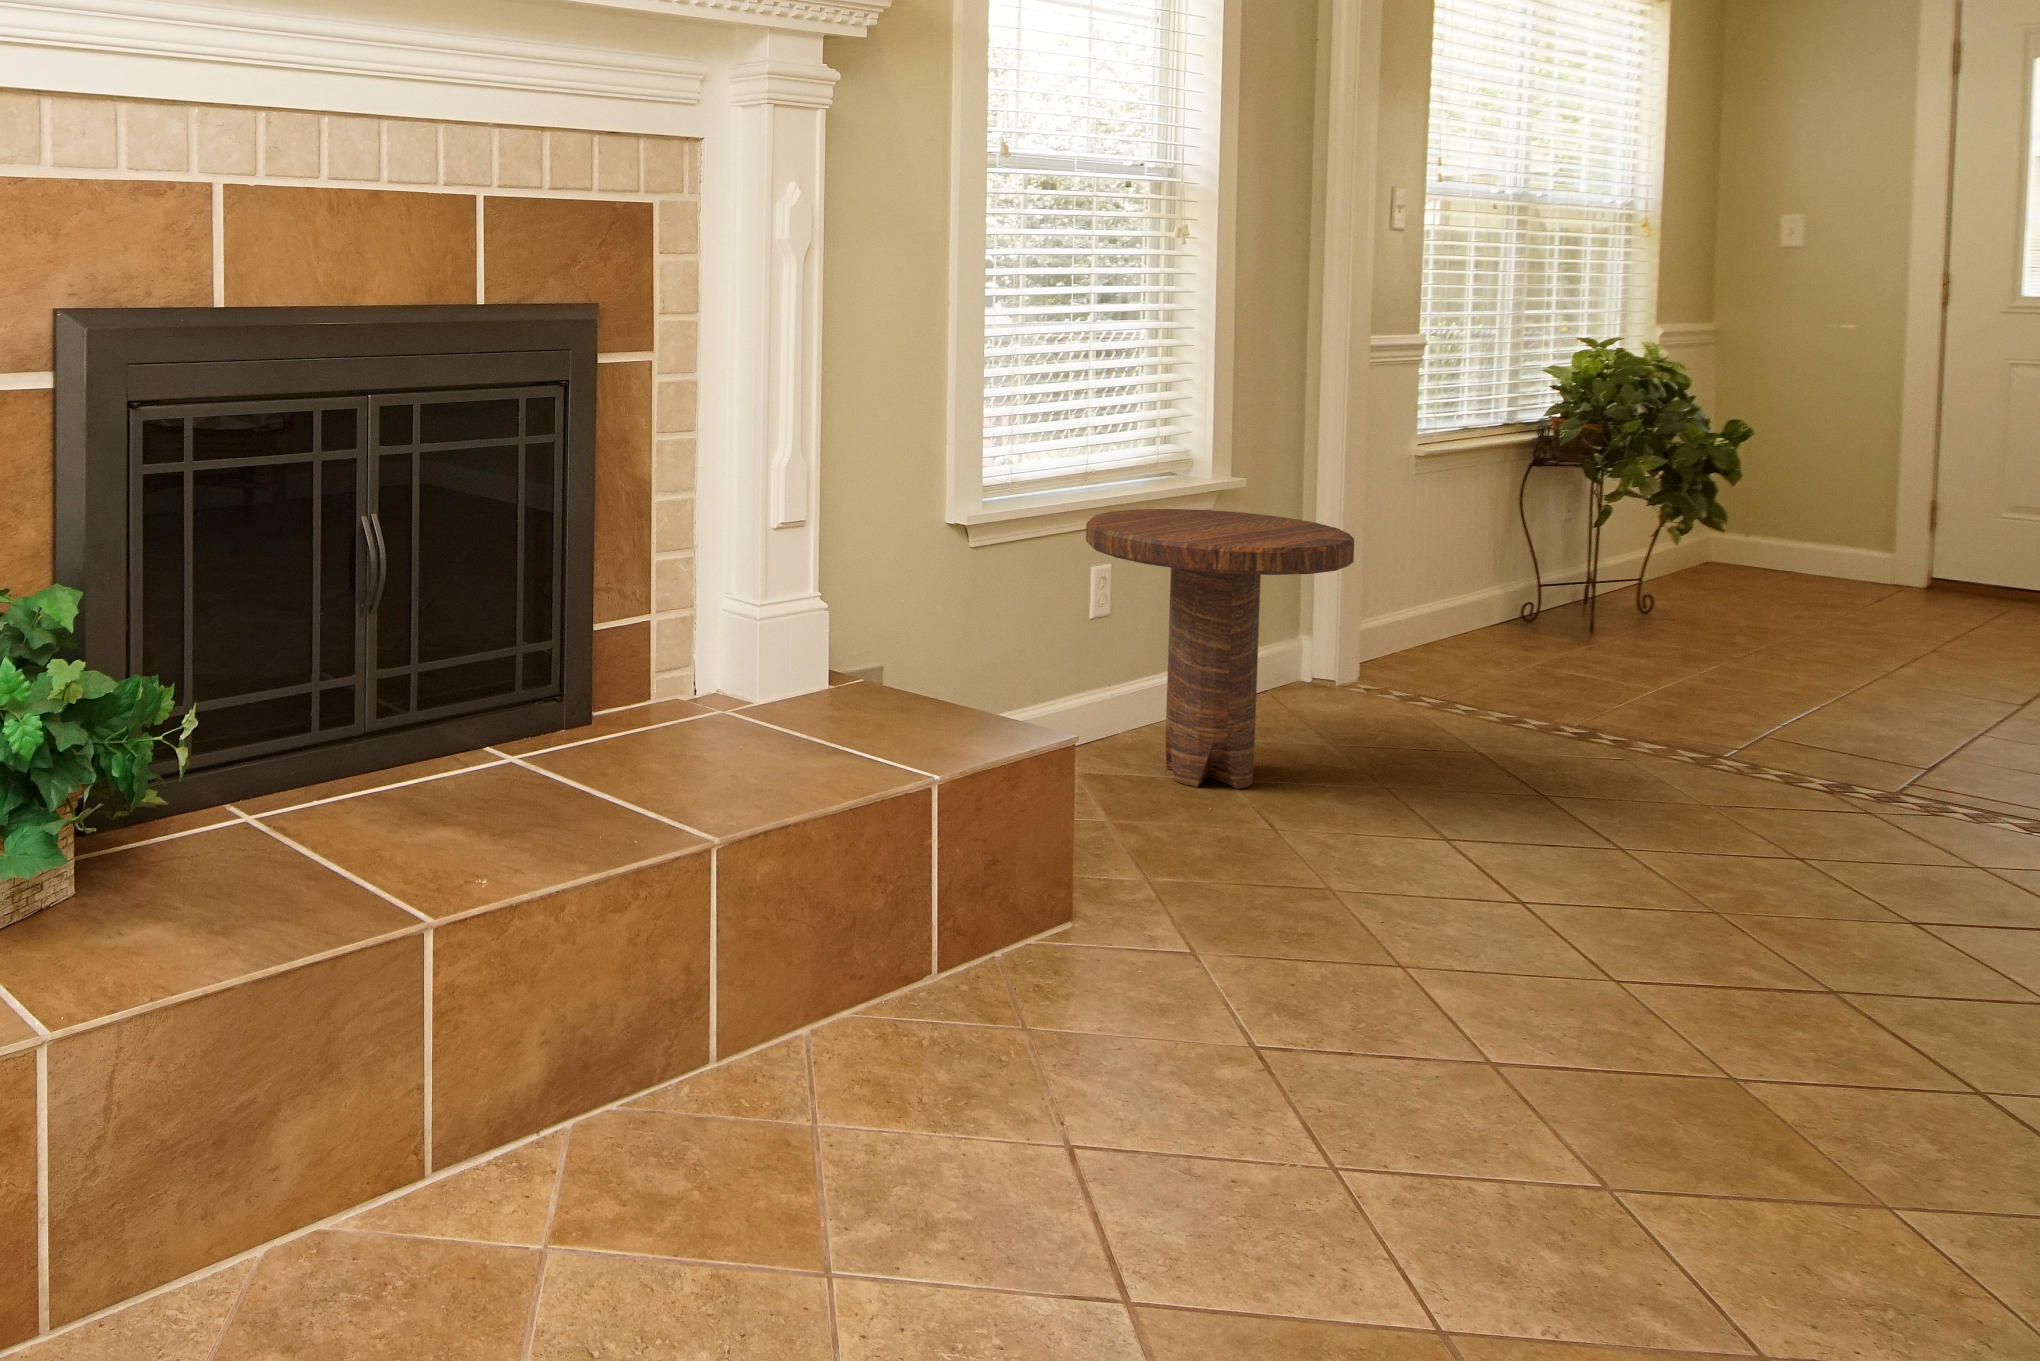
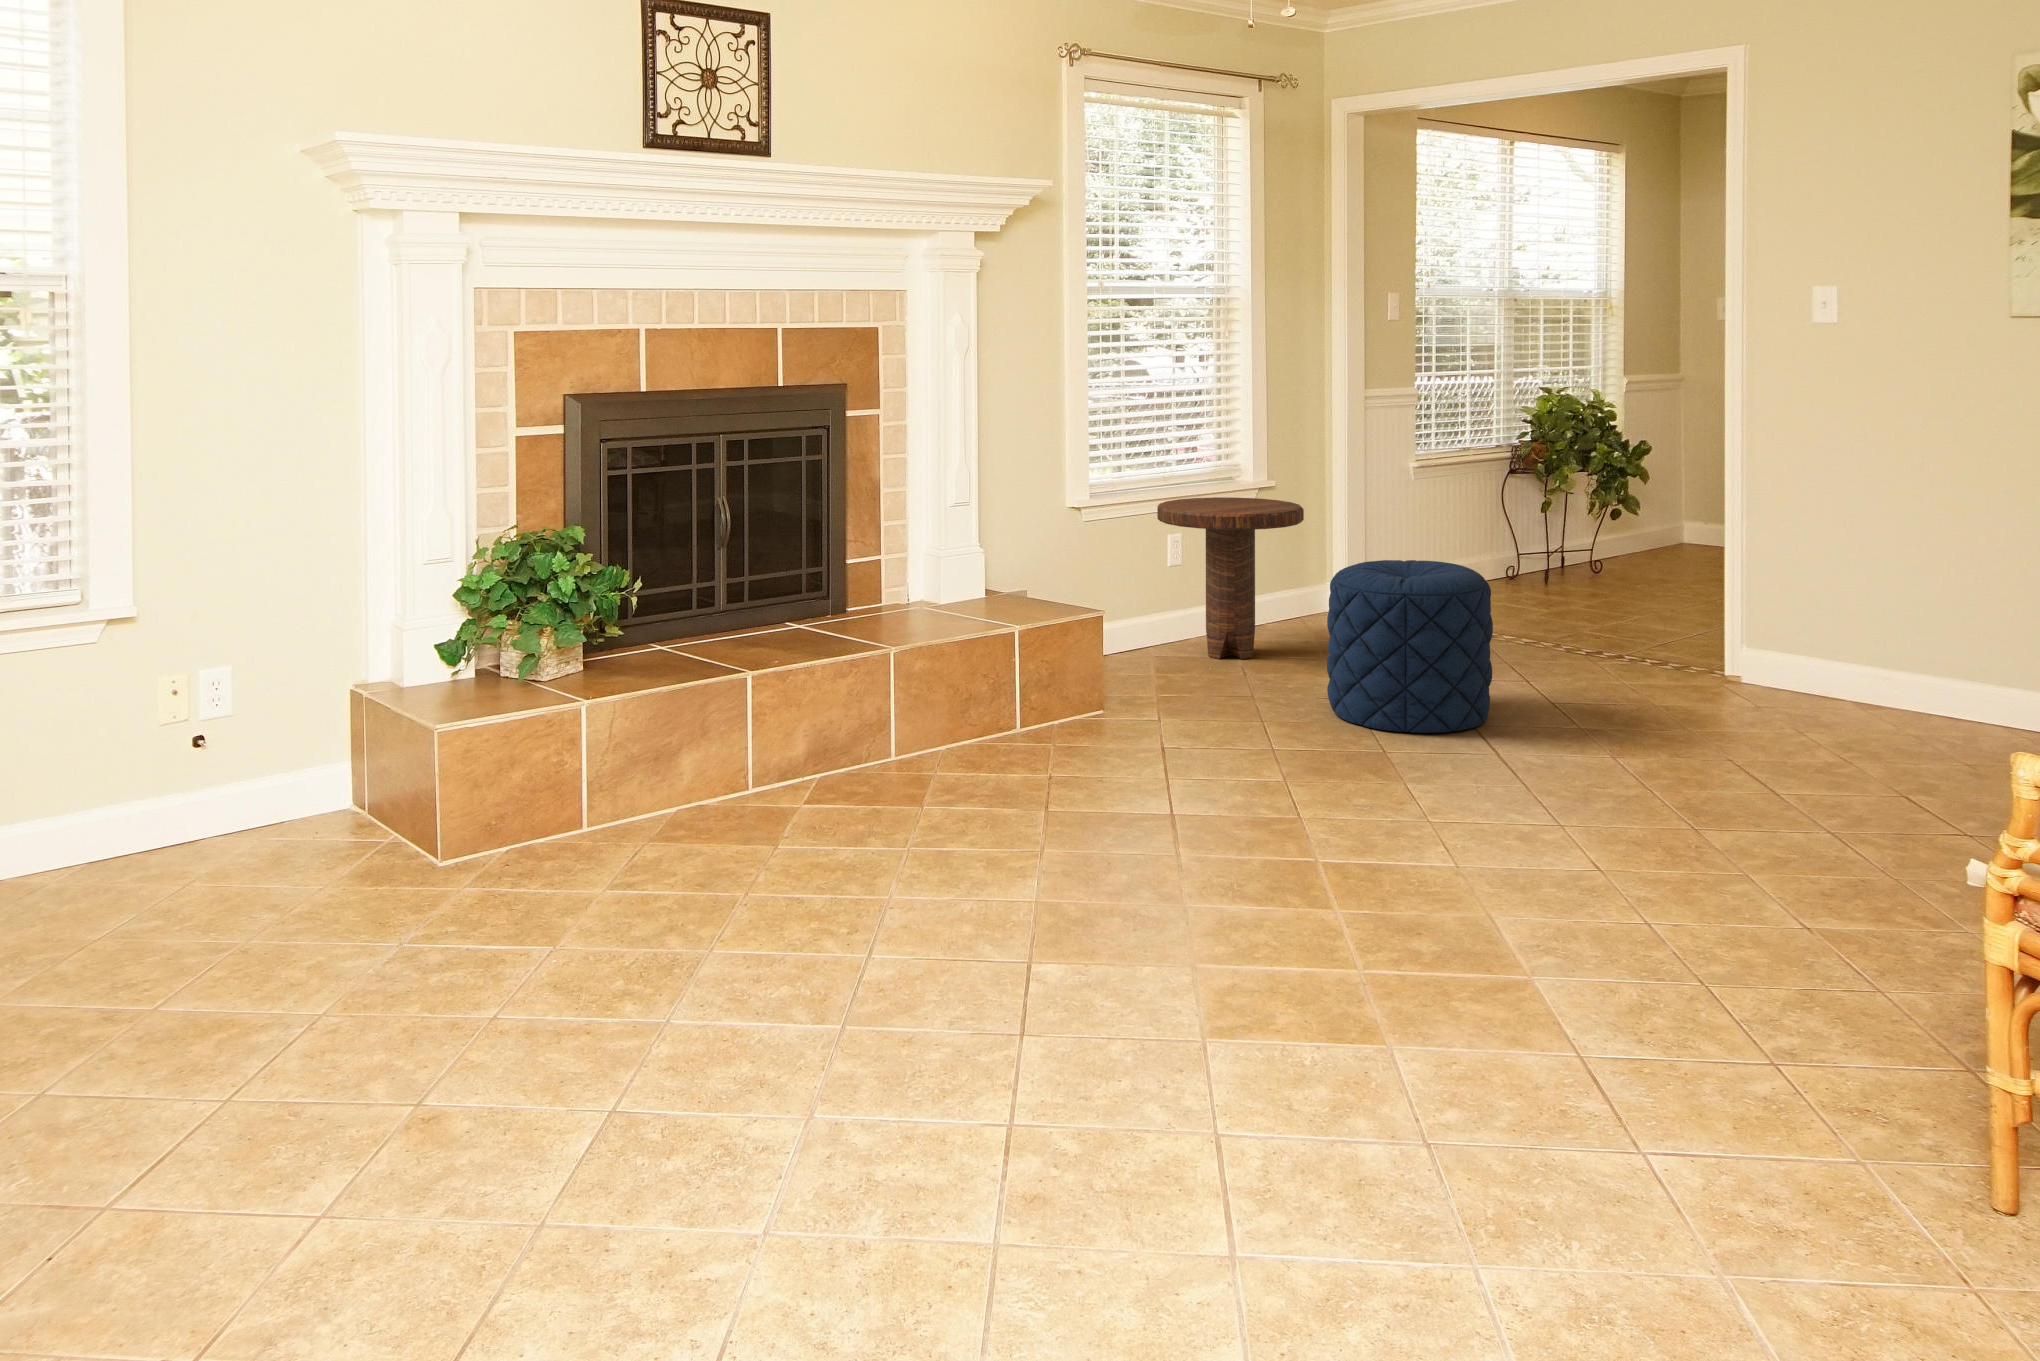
pouf: none [1492,651,1884,1019] -> present [1327,560,1493,733]

